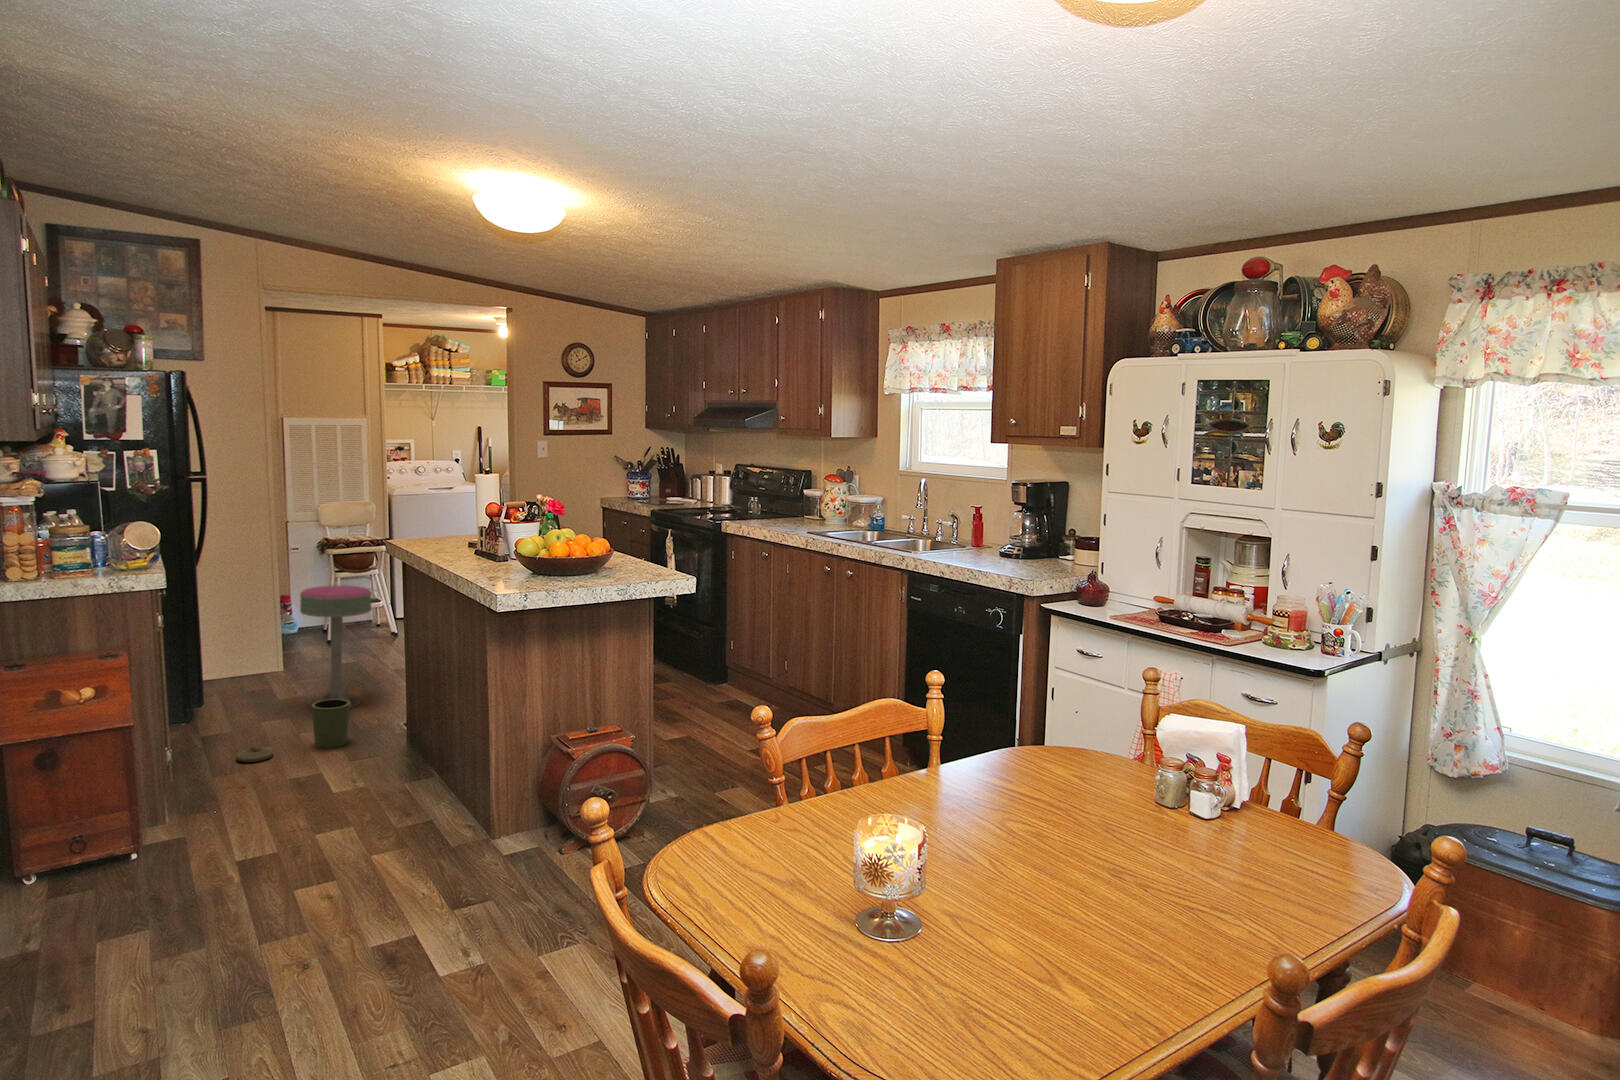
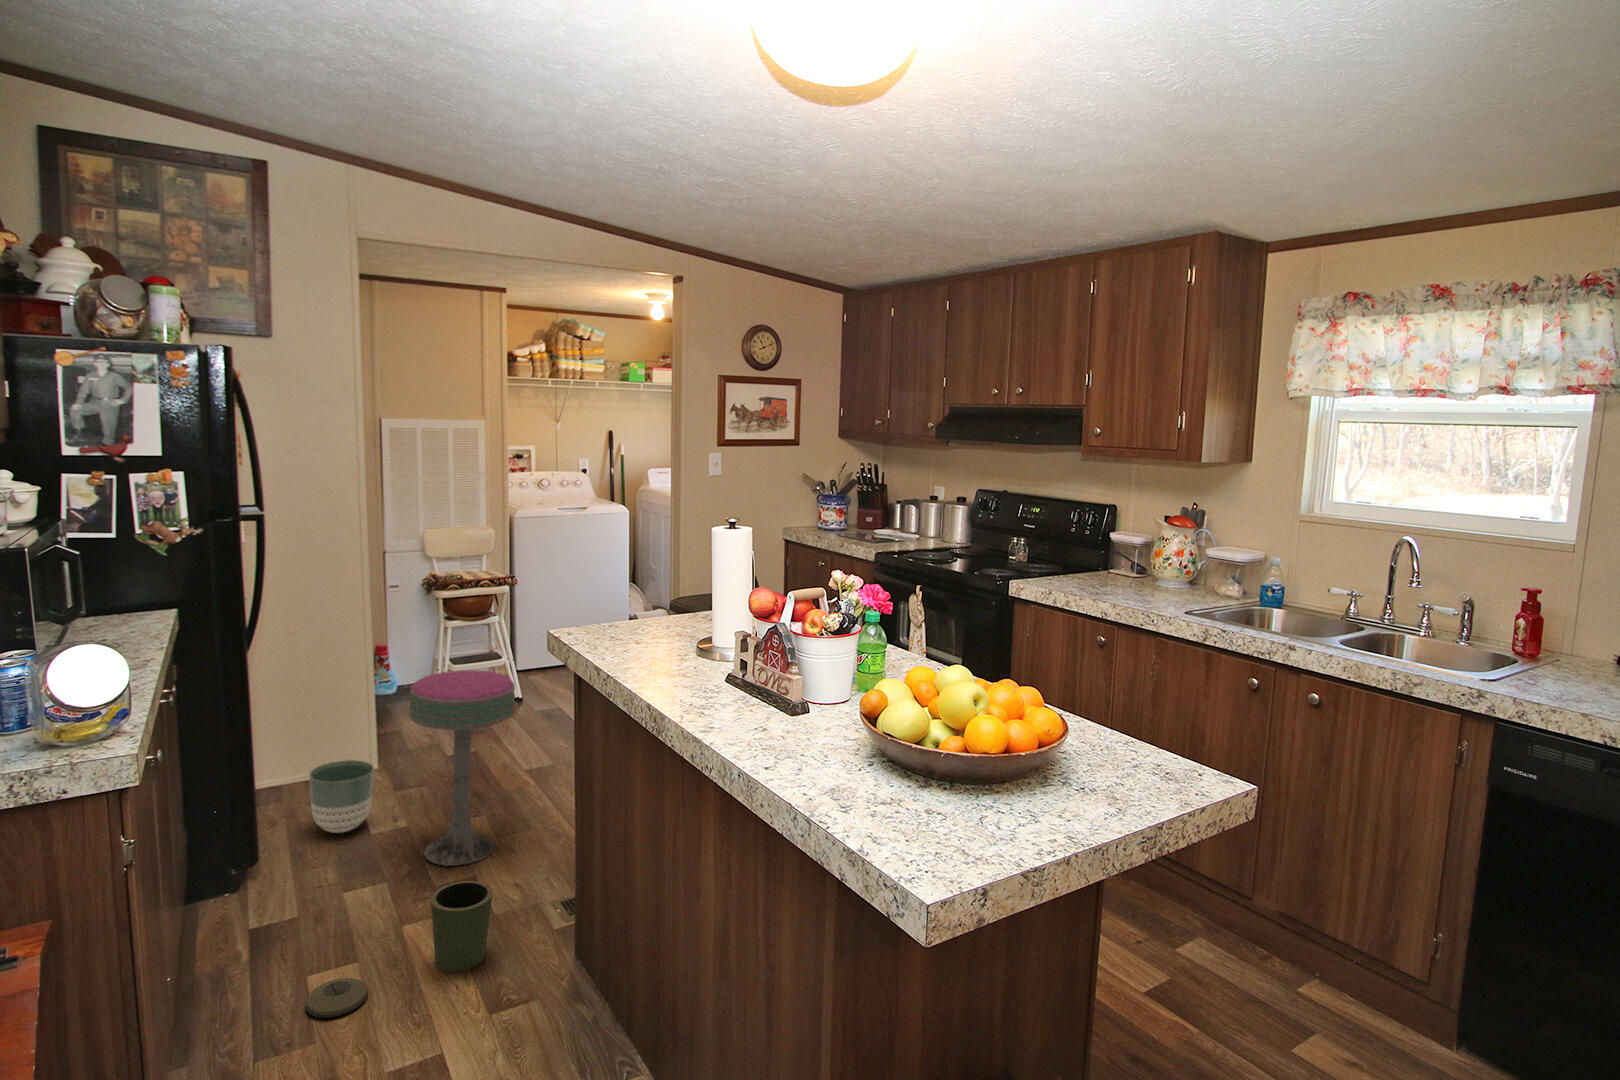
planter: none [233,652,277,698] -> present [309,760,374,833]

